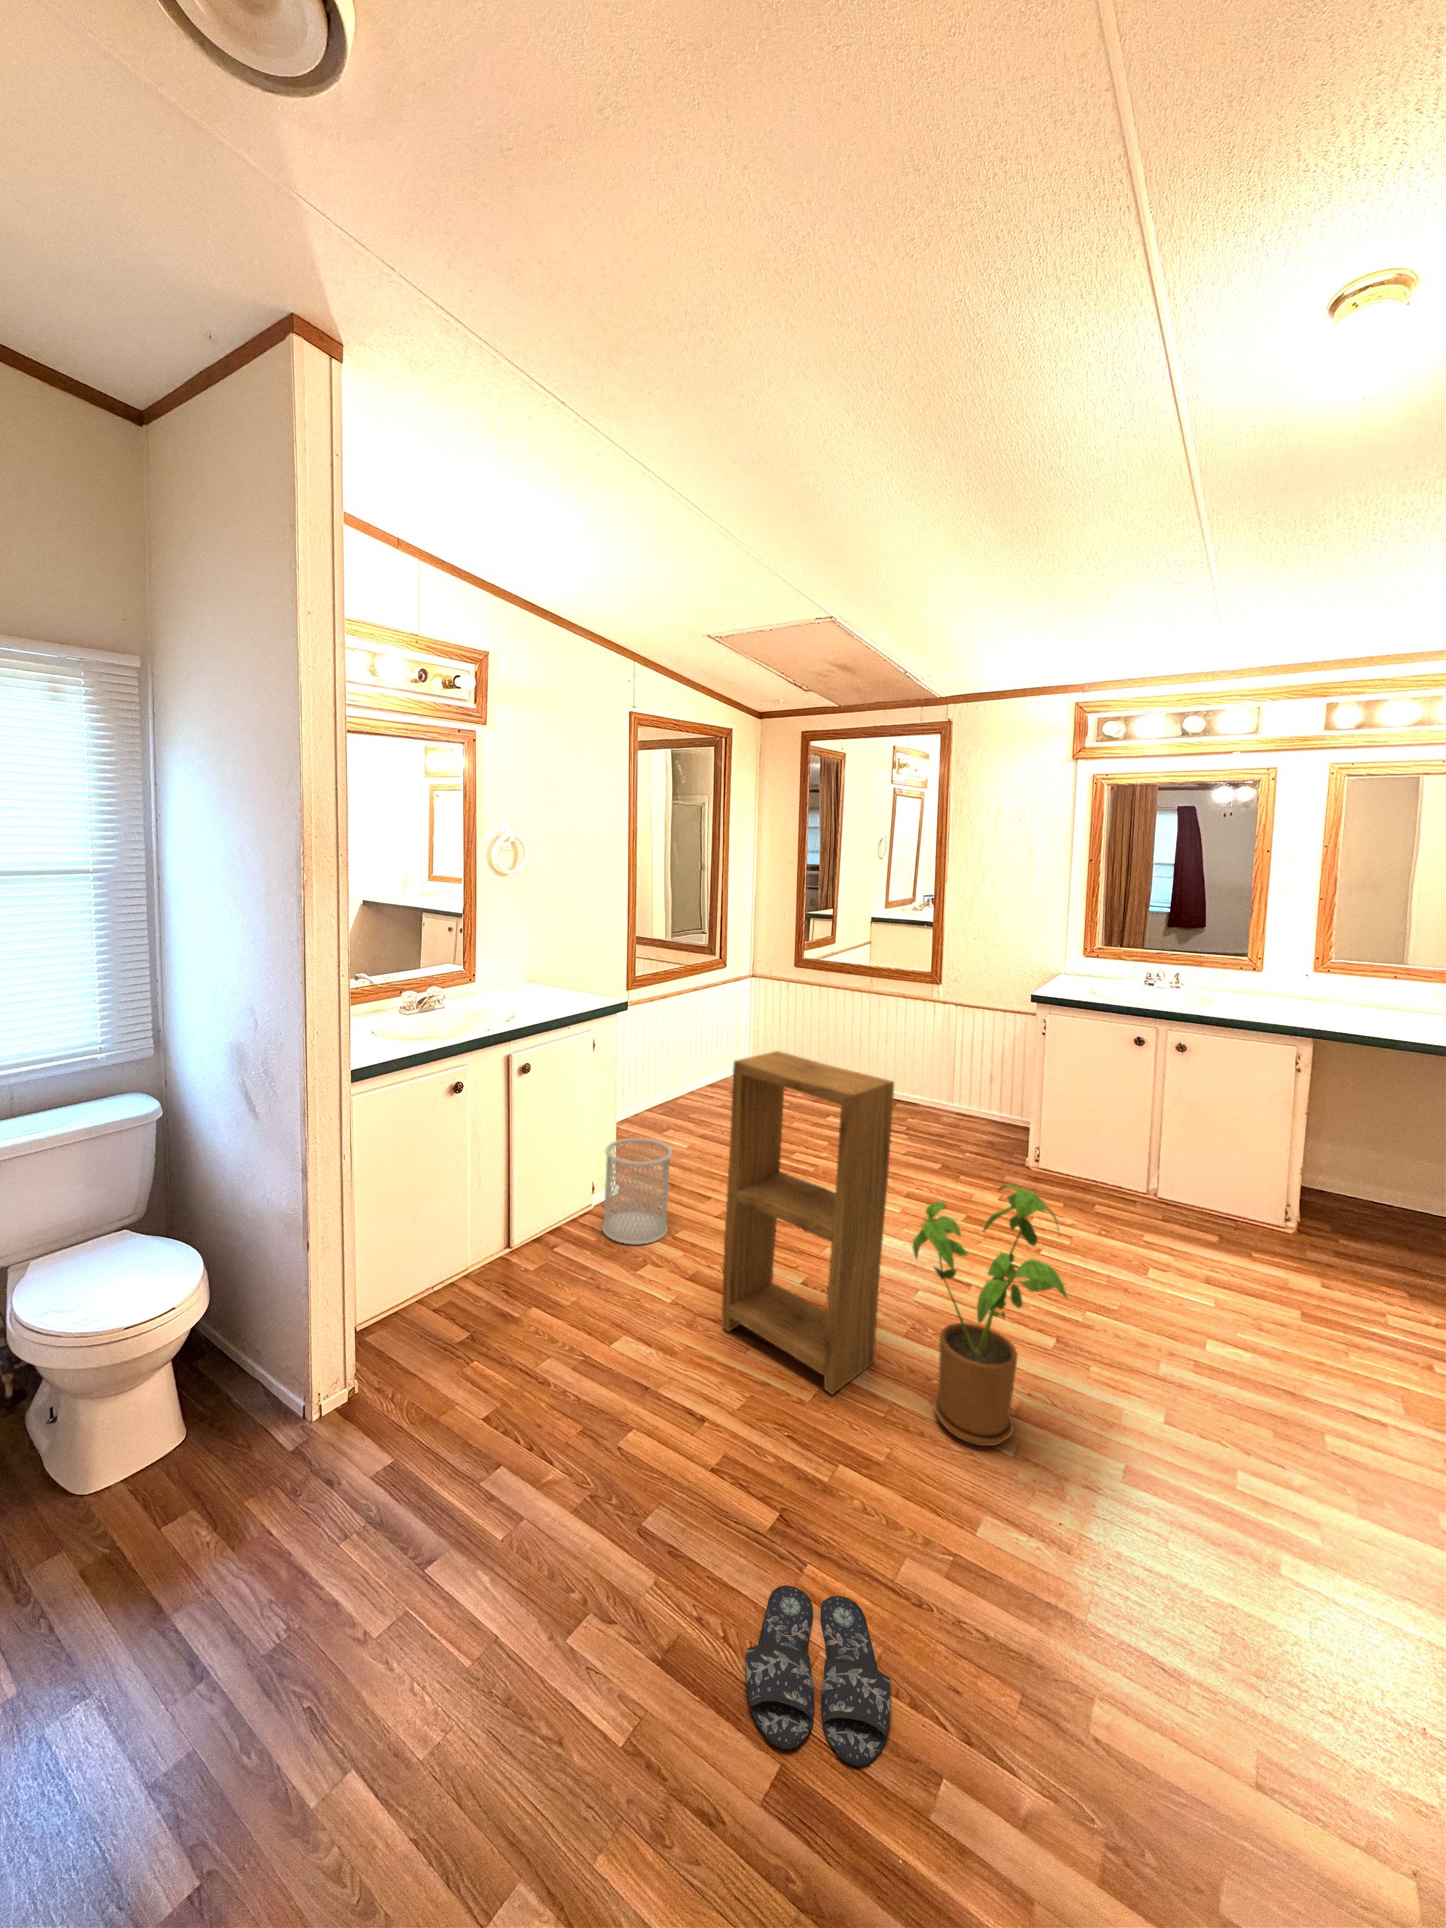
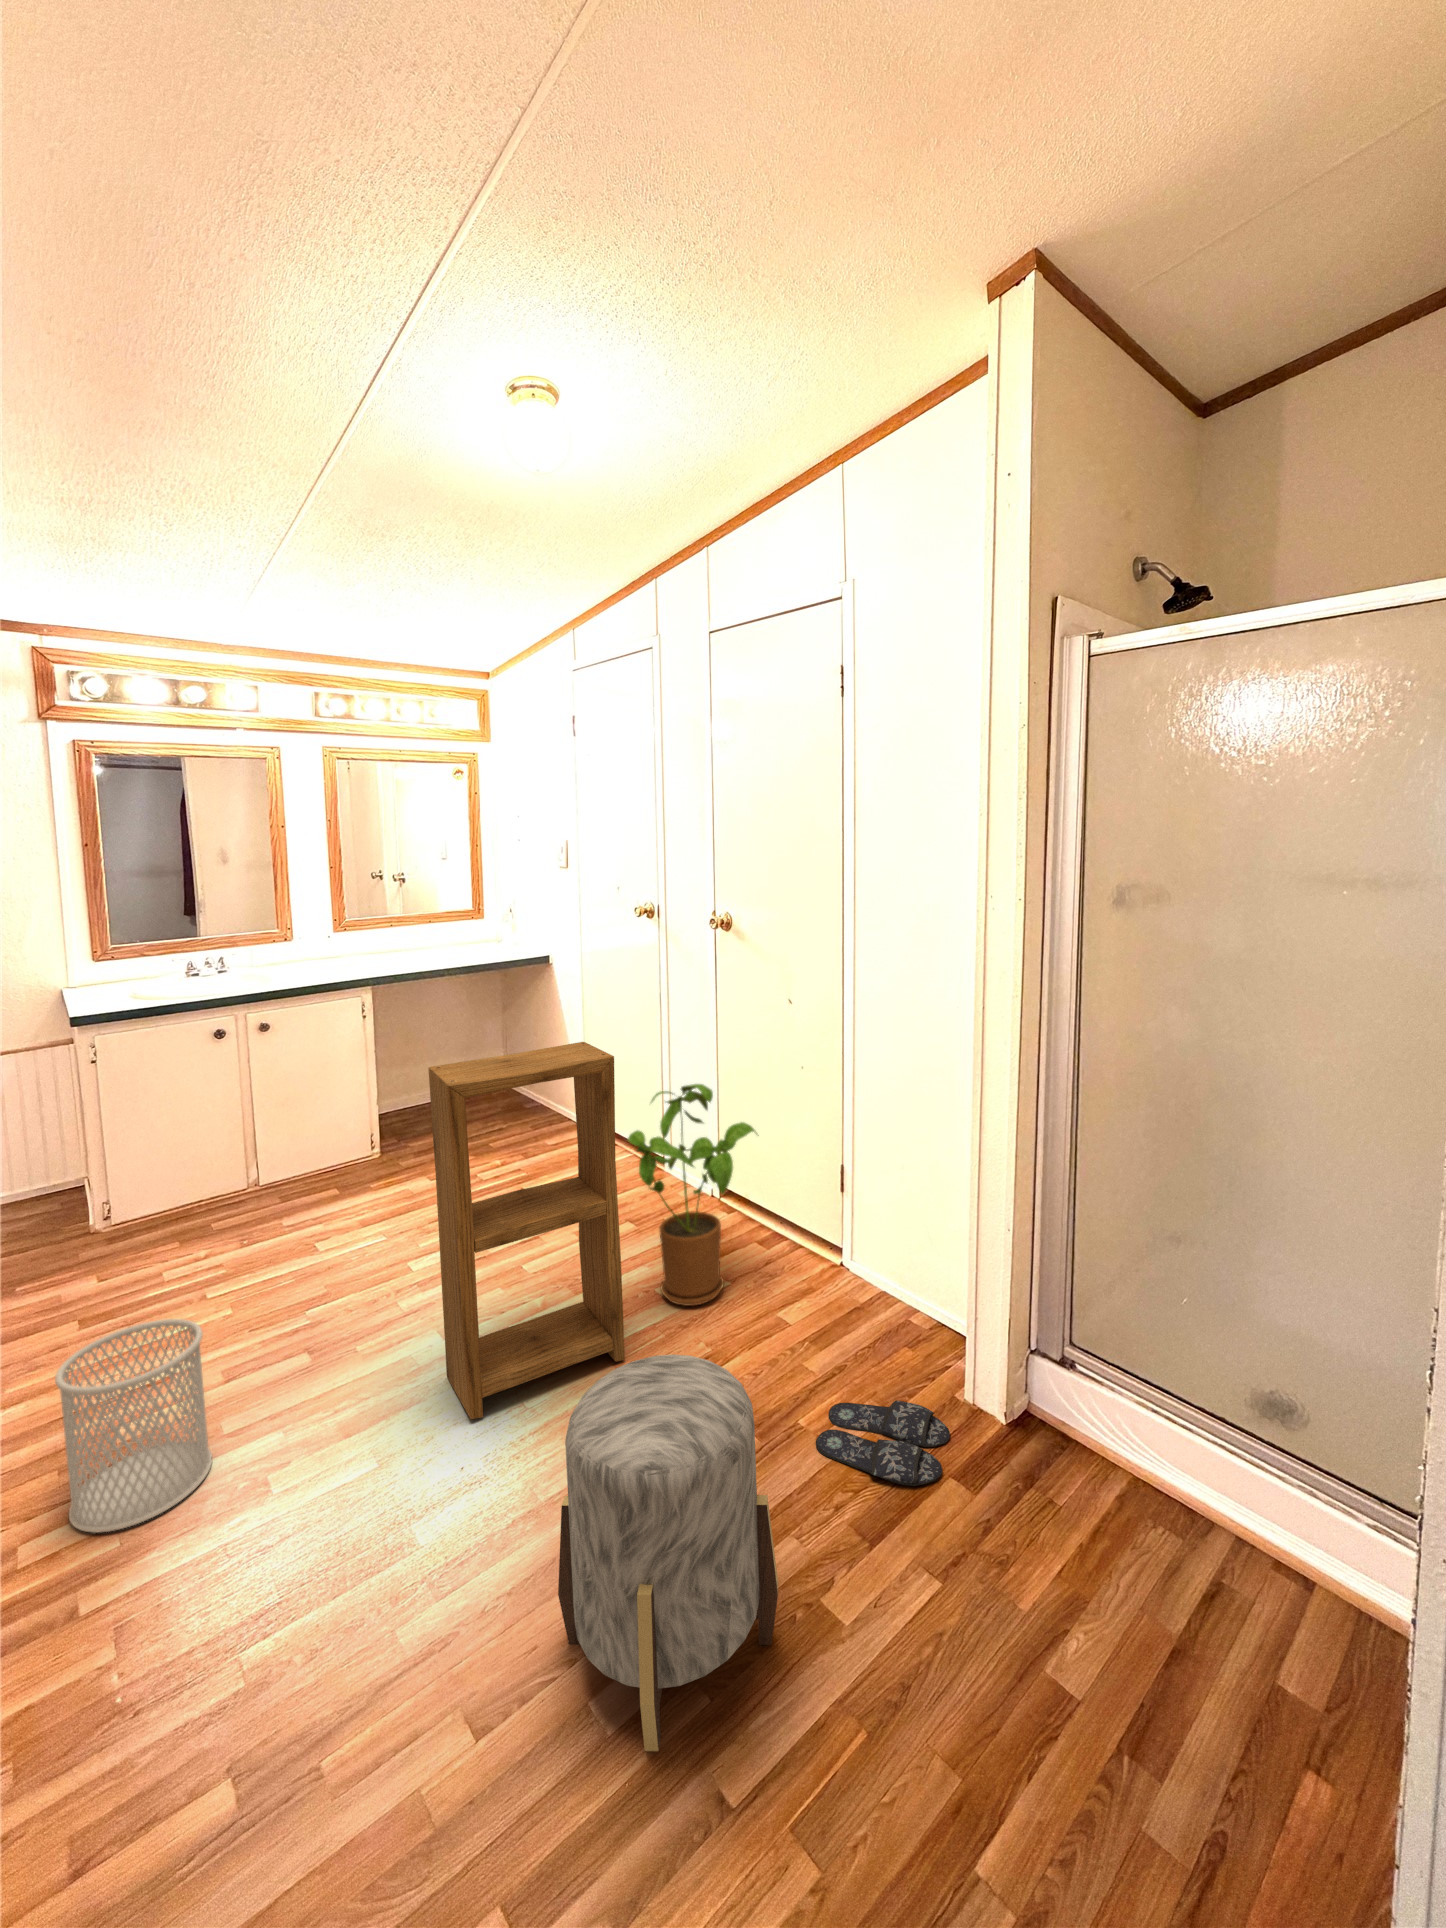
stool: none [461,1279,636,1575] -> present [558,1354,778,1751]

